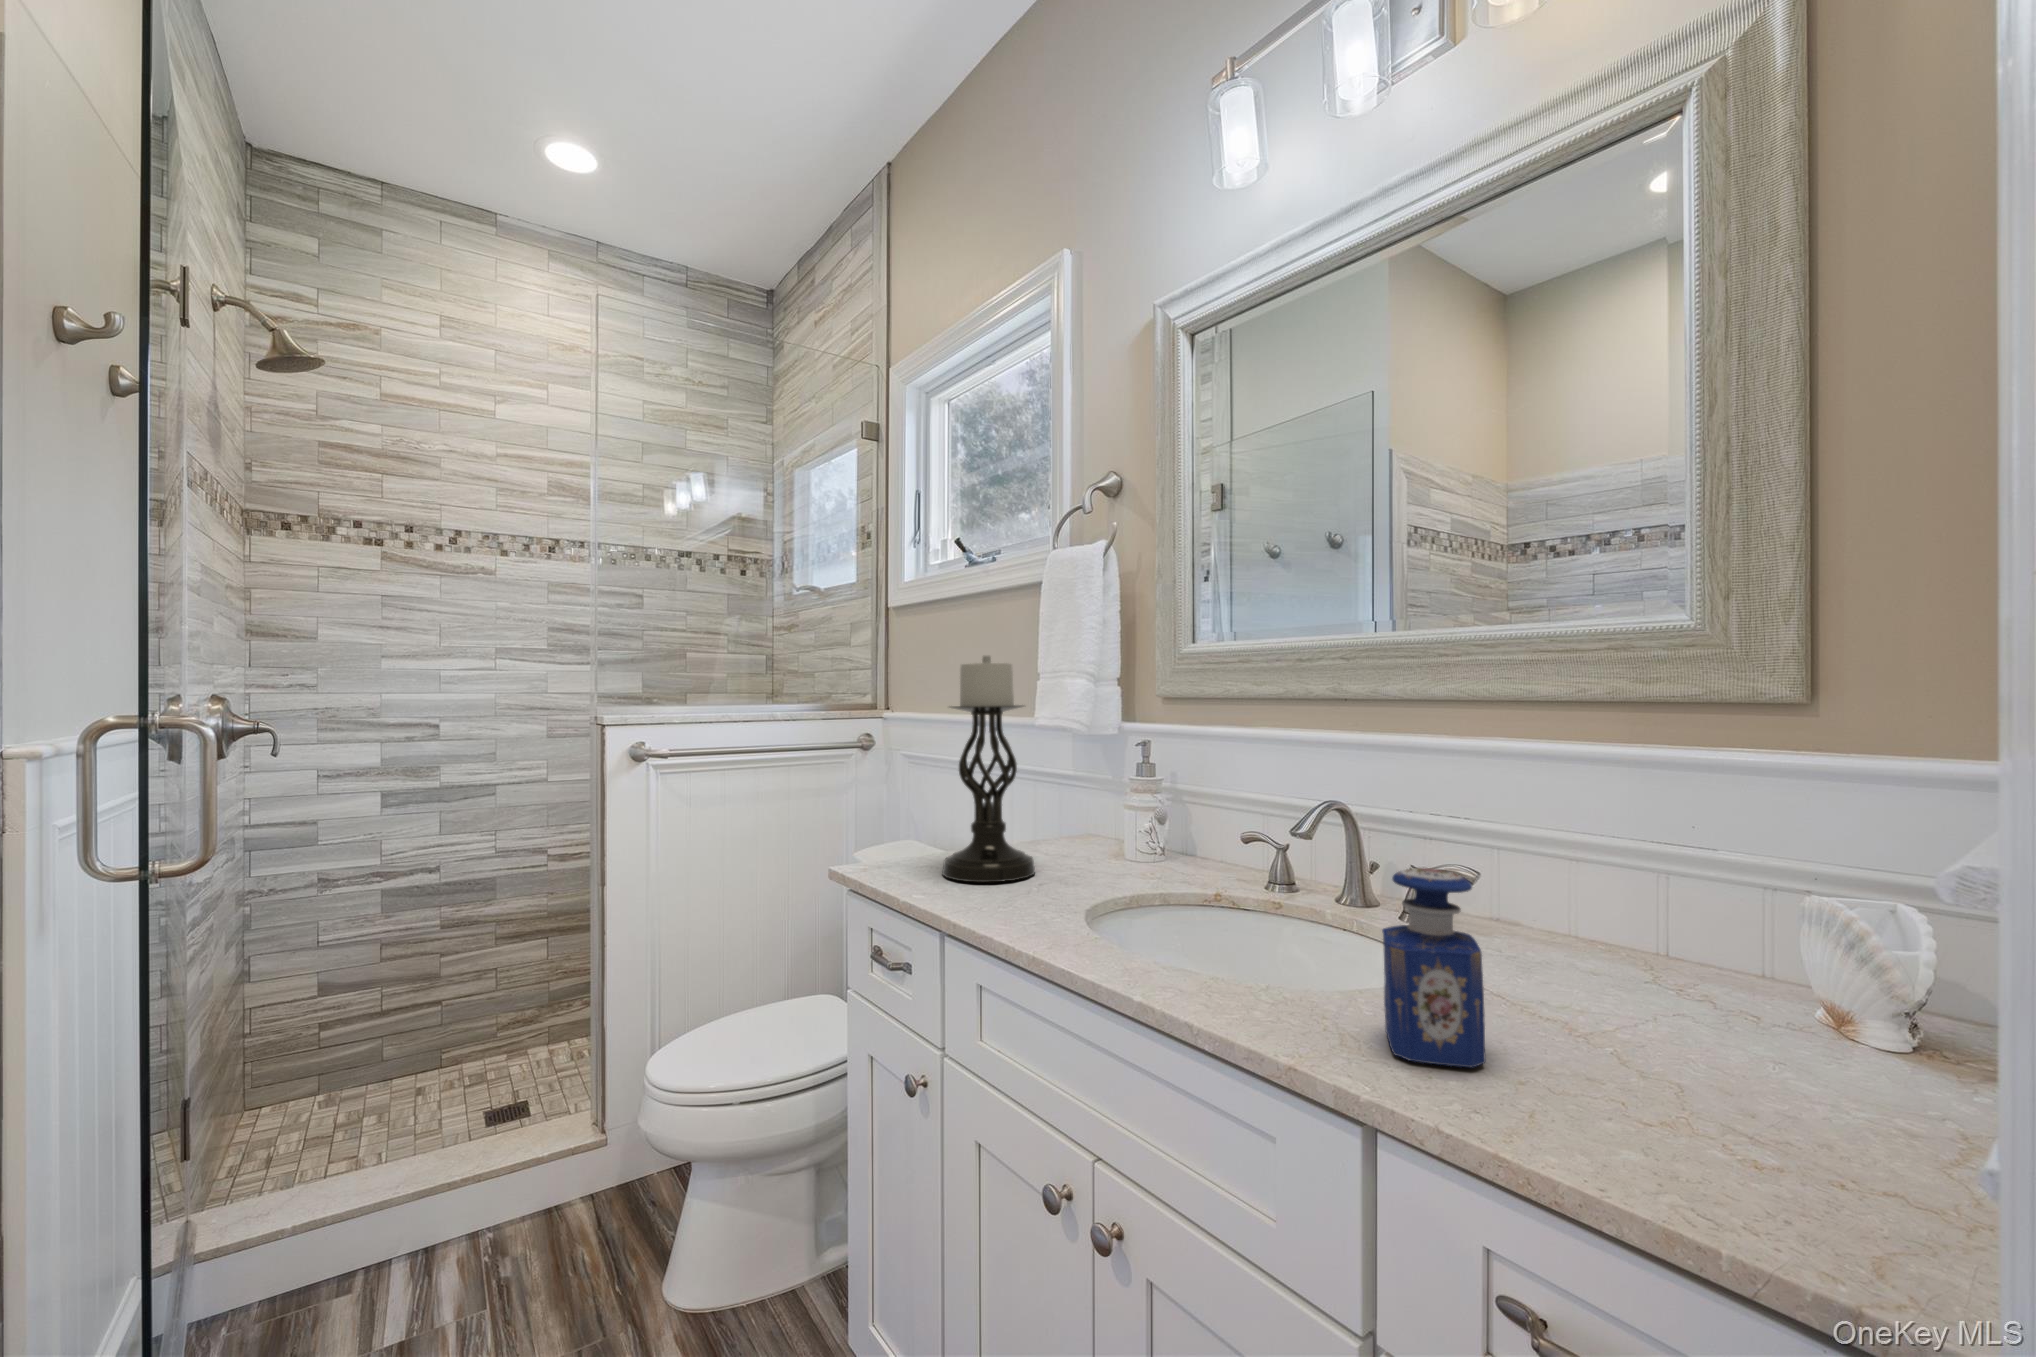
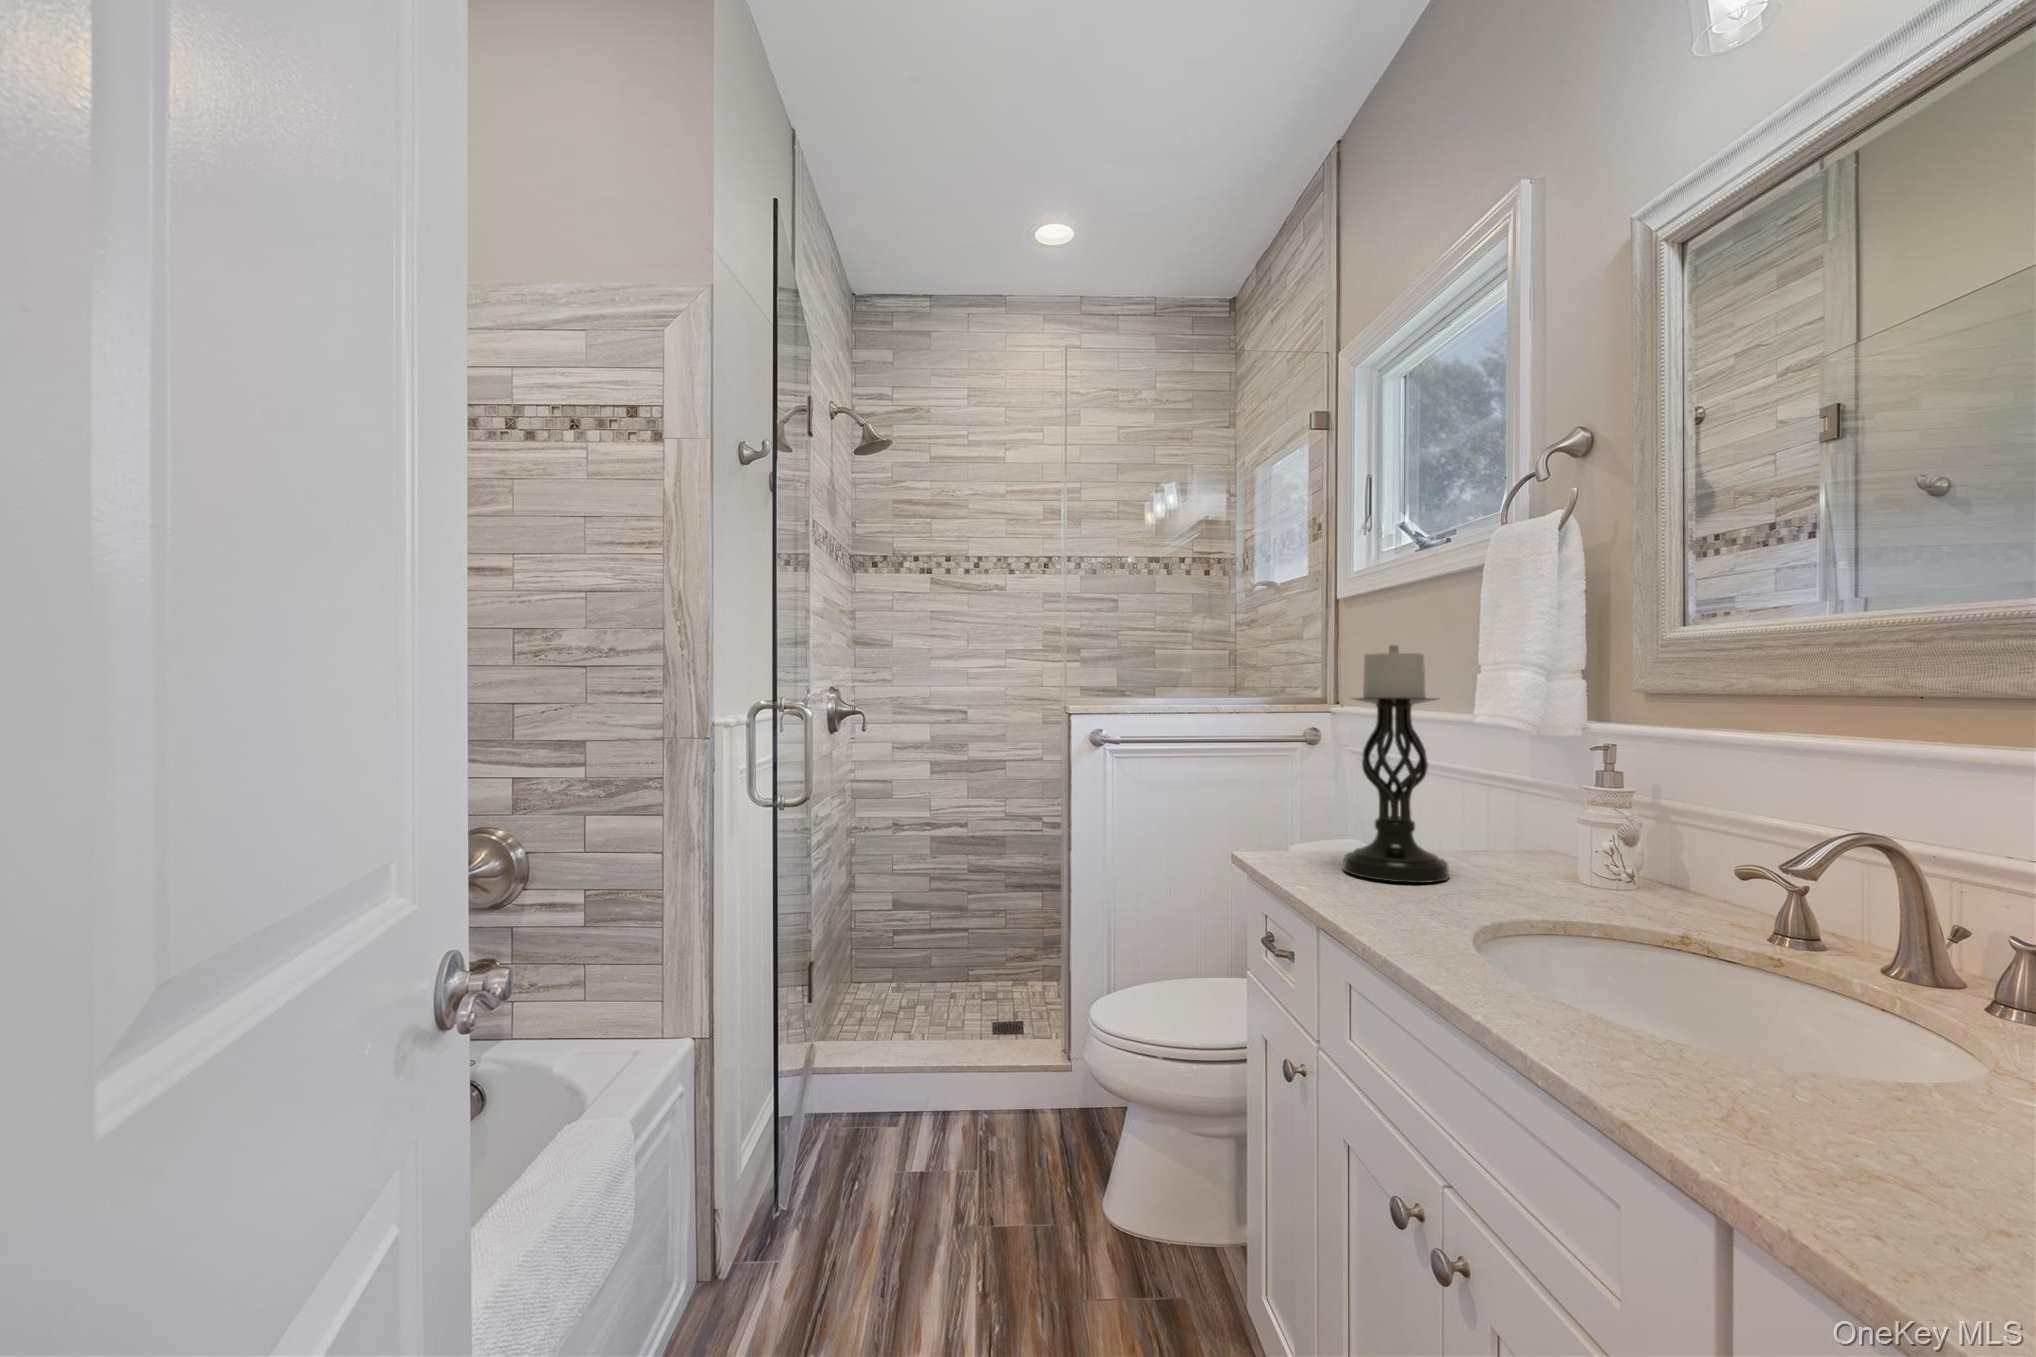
perfume bottle: present [1382,868,1486,1068] -> none [1776,900,1938,1163]

